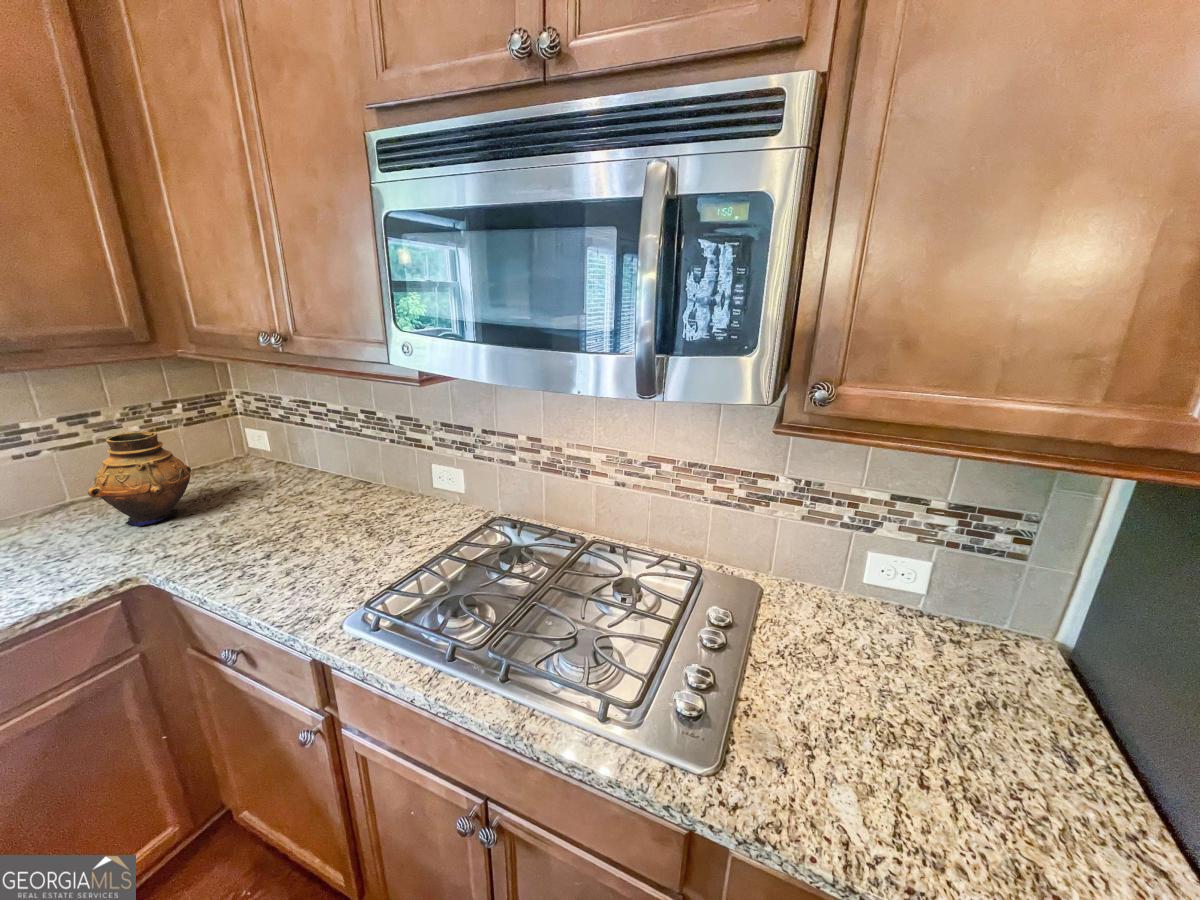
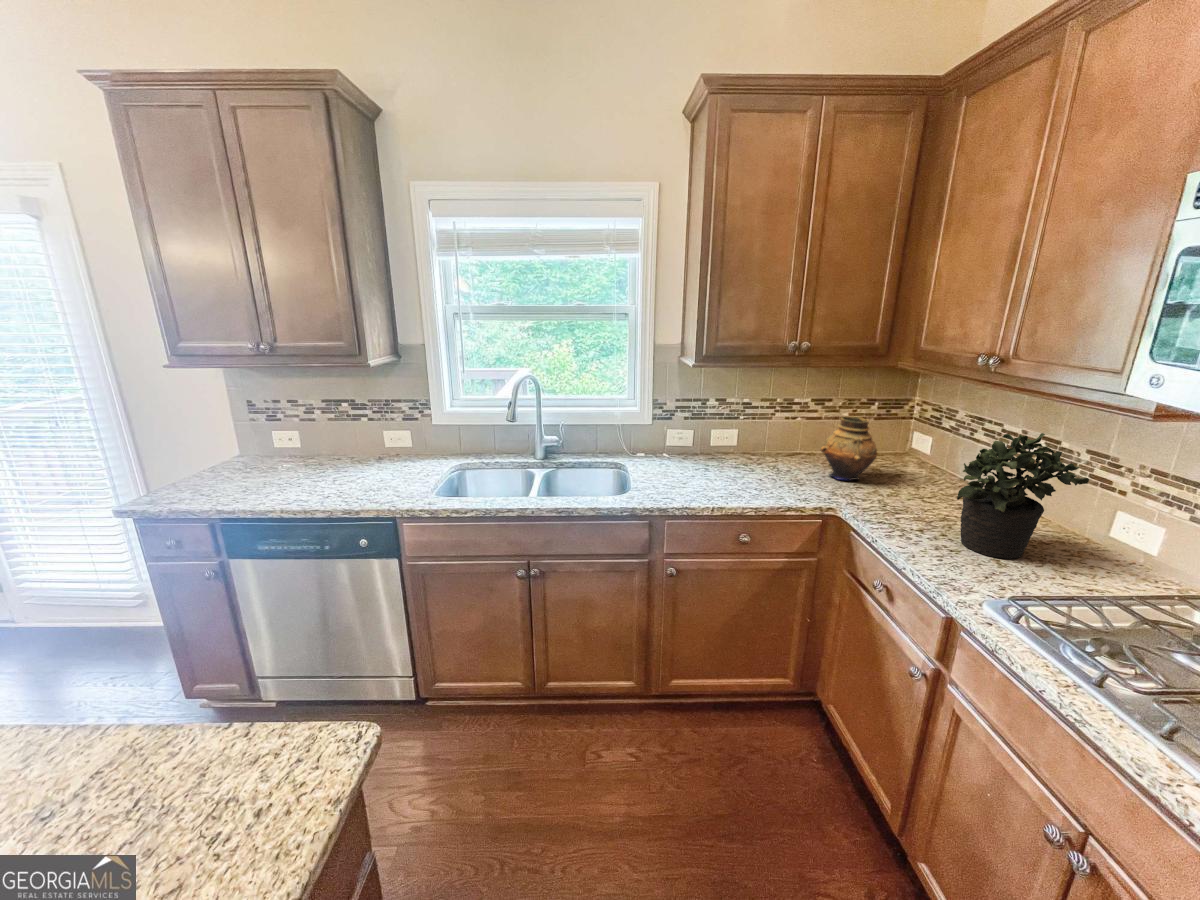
potted plant: none [279,412,401,556] -> present [957,433,1089,559]

